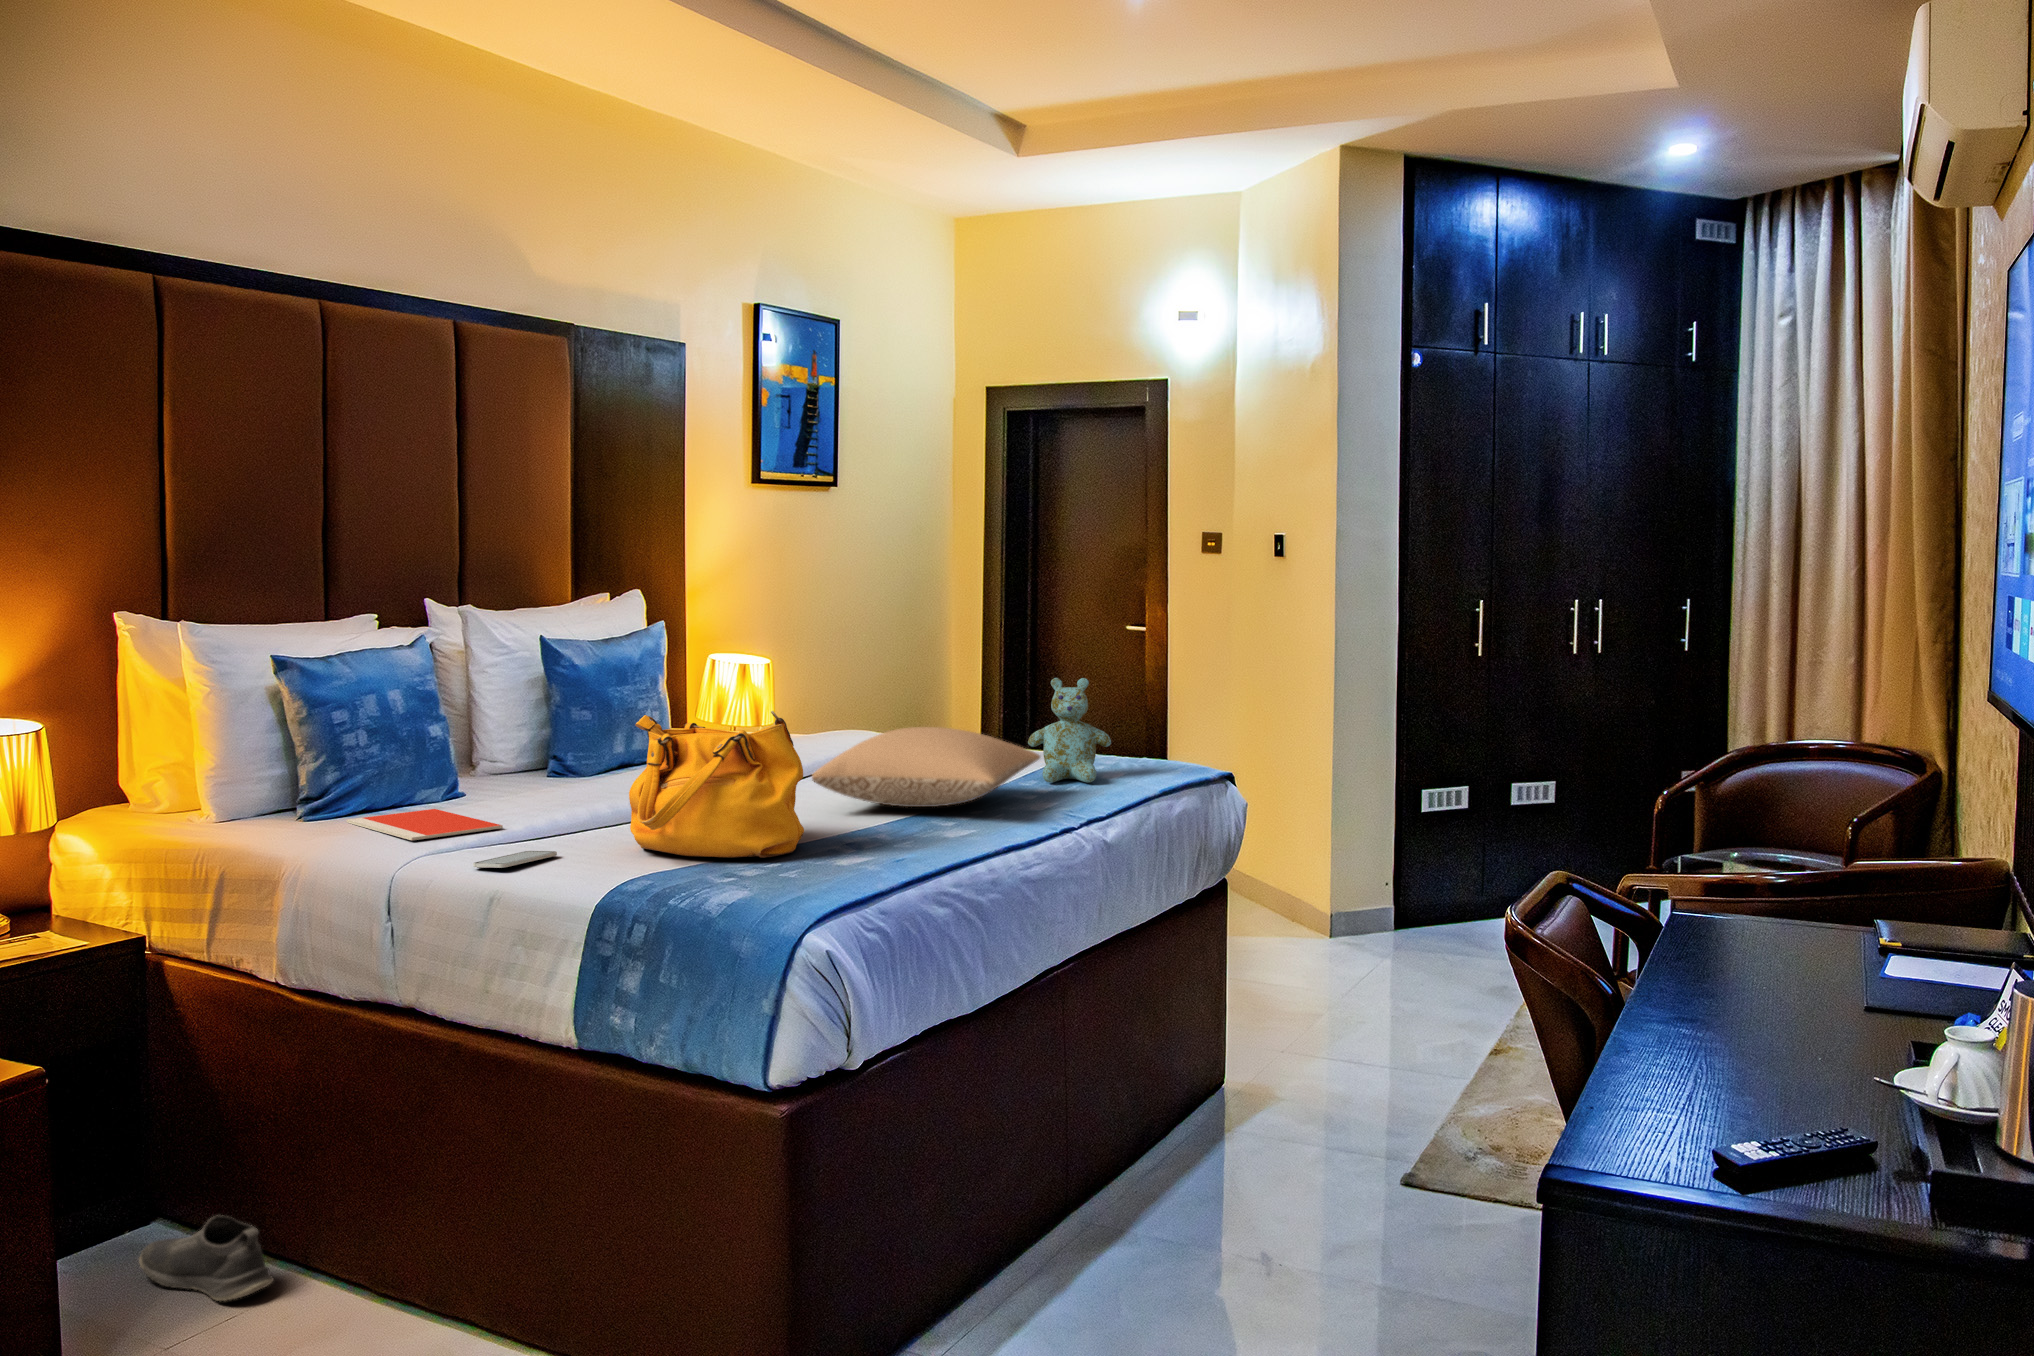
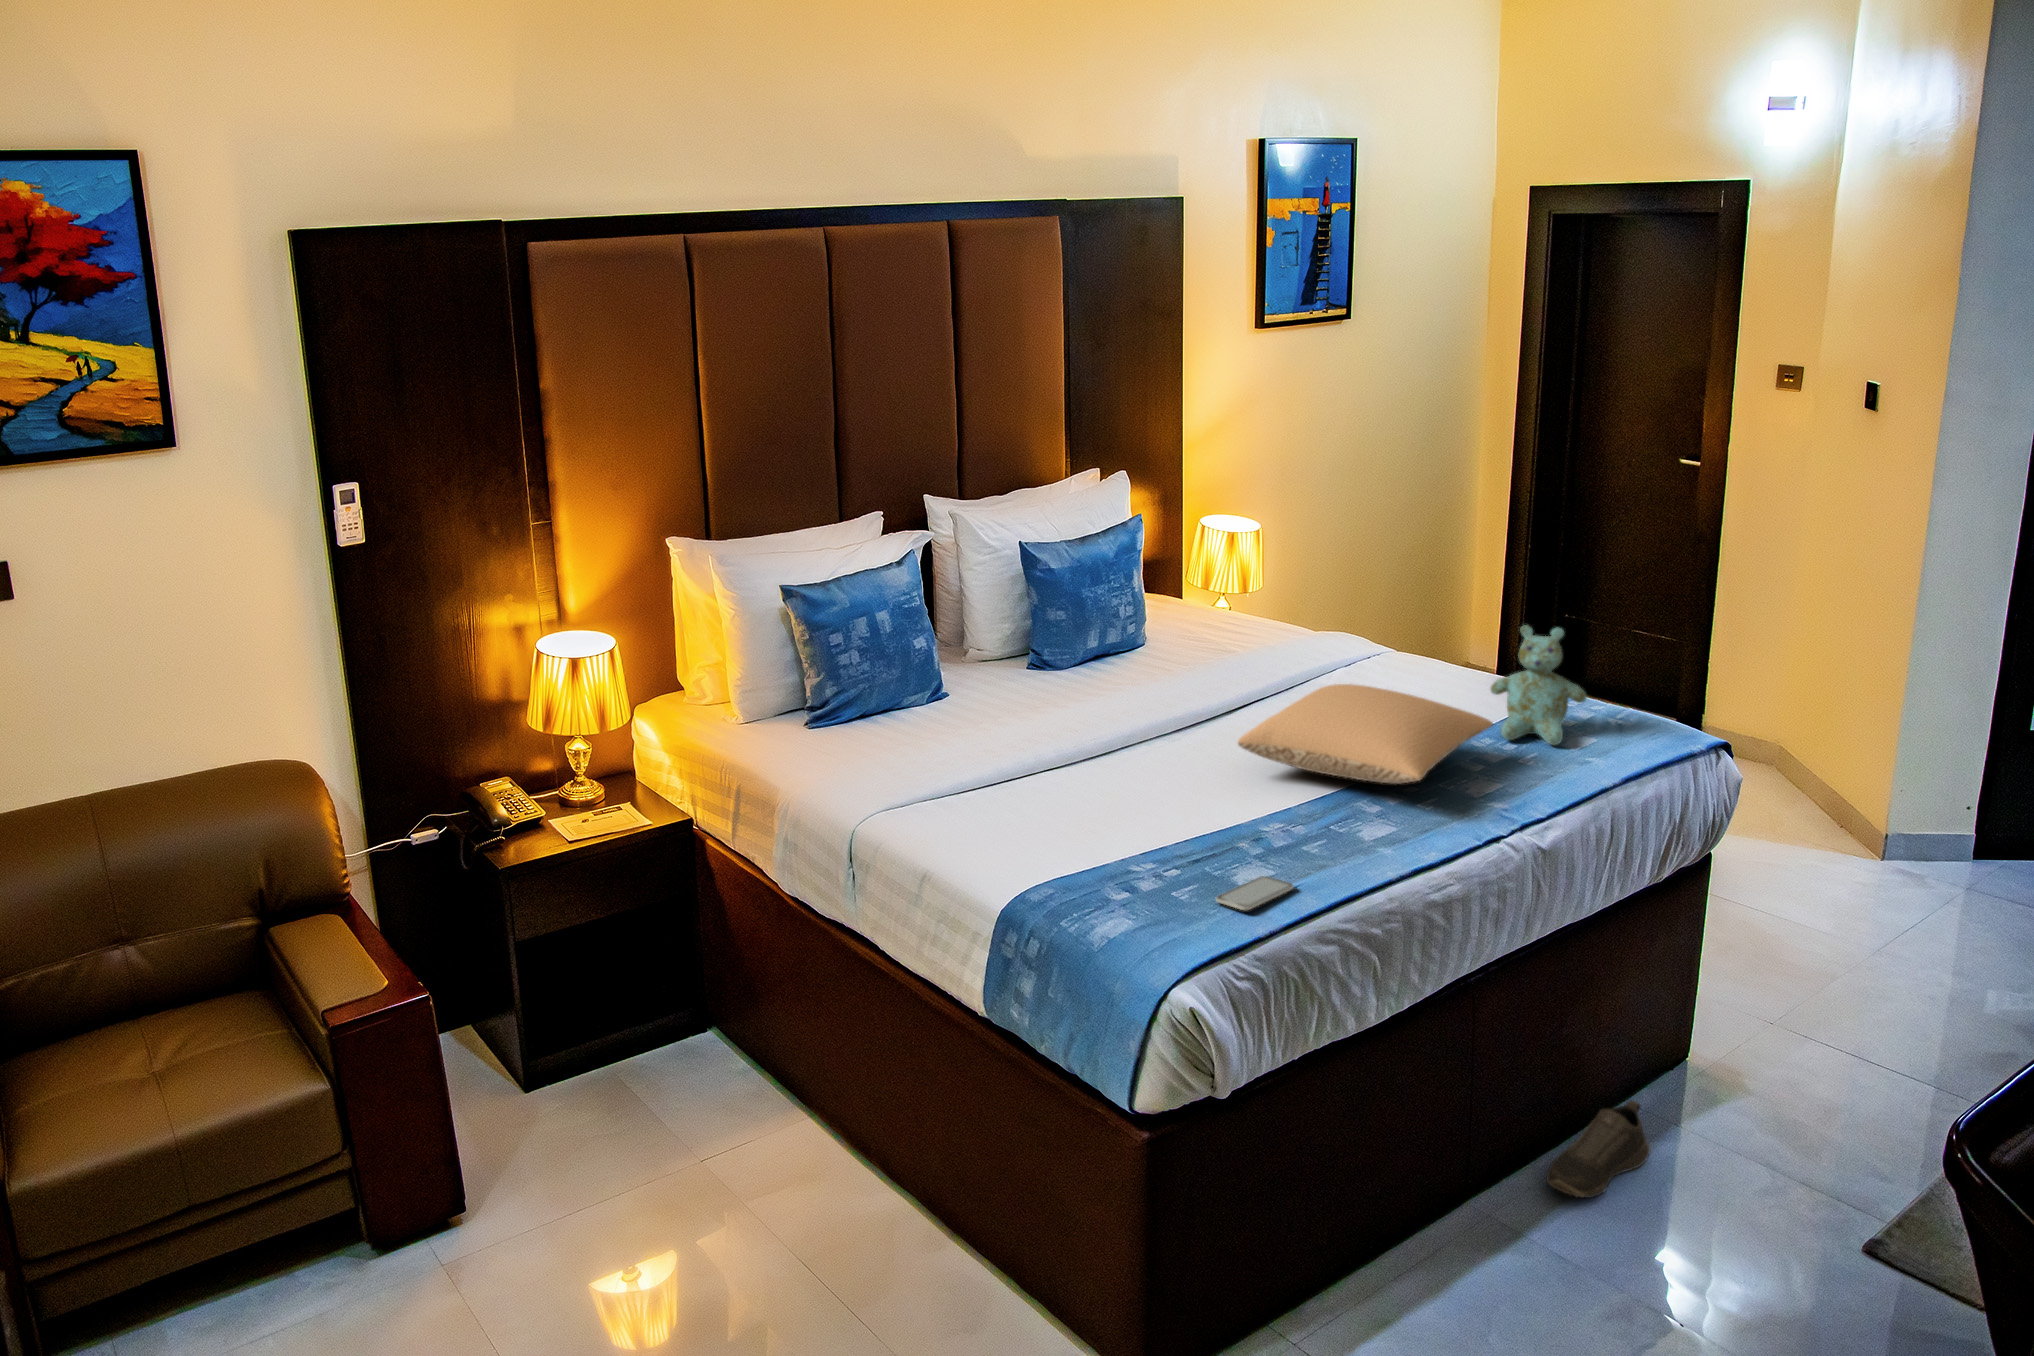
handbag: present [629,711,804,858] -> none [1053,692,1212,852]
notebook: present [347,809,503,840] -> none [840,724,957,777]
smartphone: present [473,851,557,868] -> present [1216,876,1294,910]
shoe: present [139,1215,274,1301] -> present [1546,1100,1650,1198]

